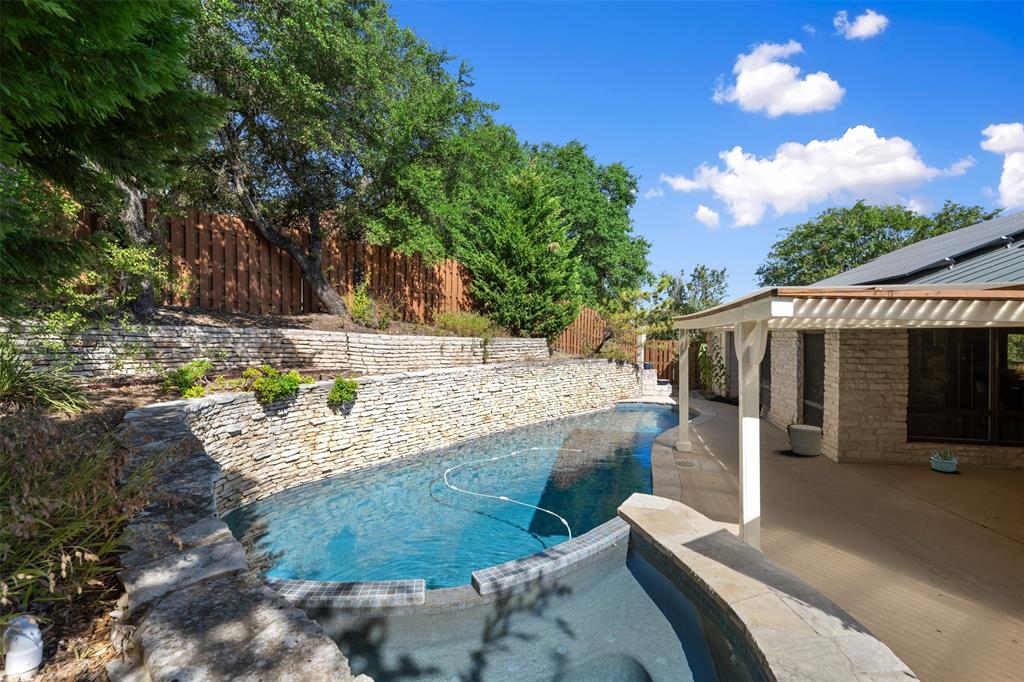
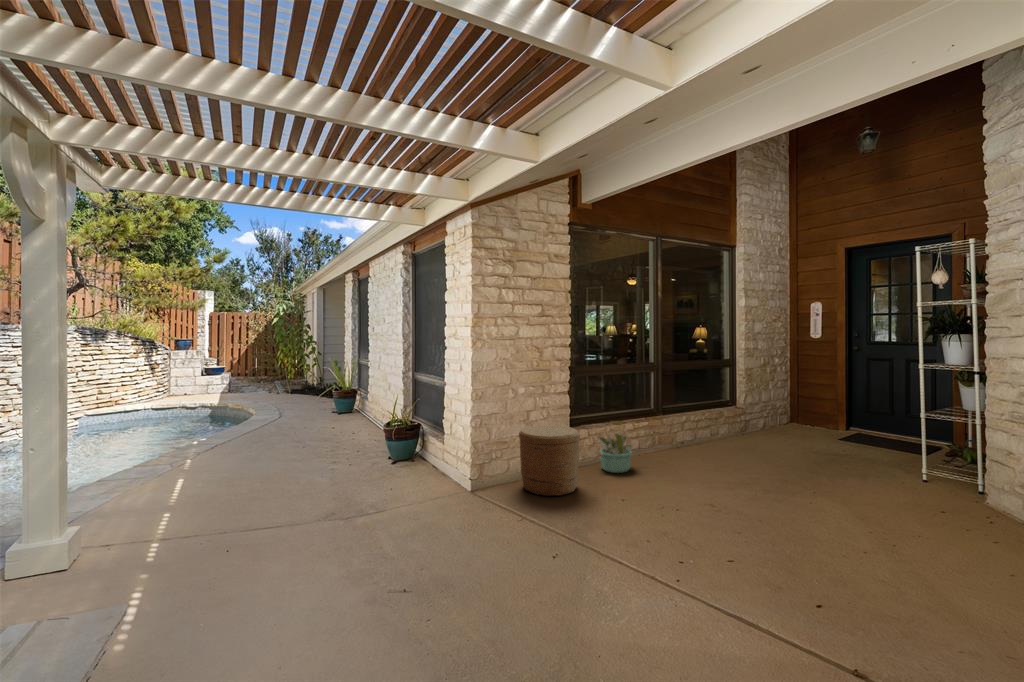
woven basket: present [789,425,822,456] -> present [519,426,580,496]

